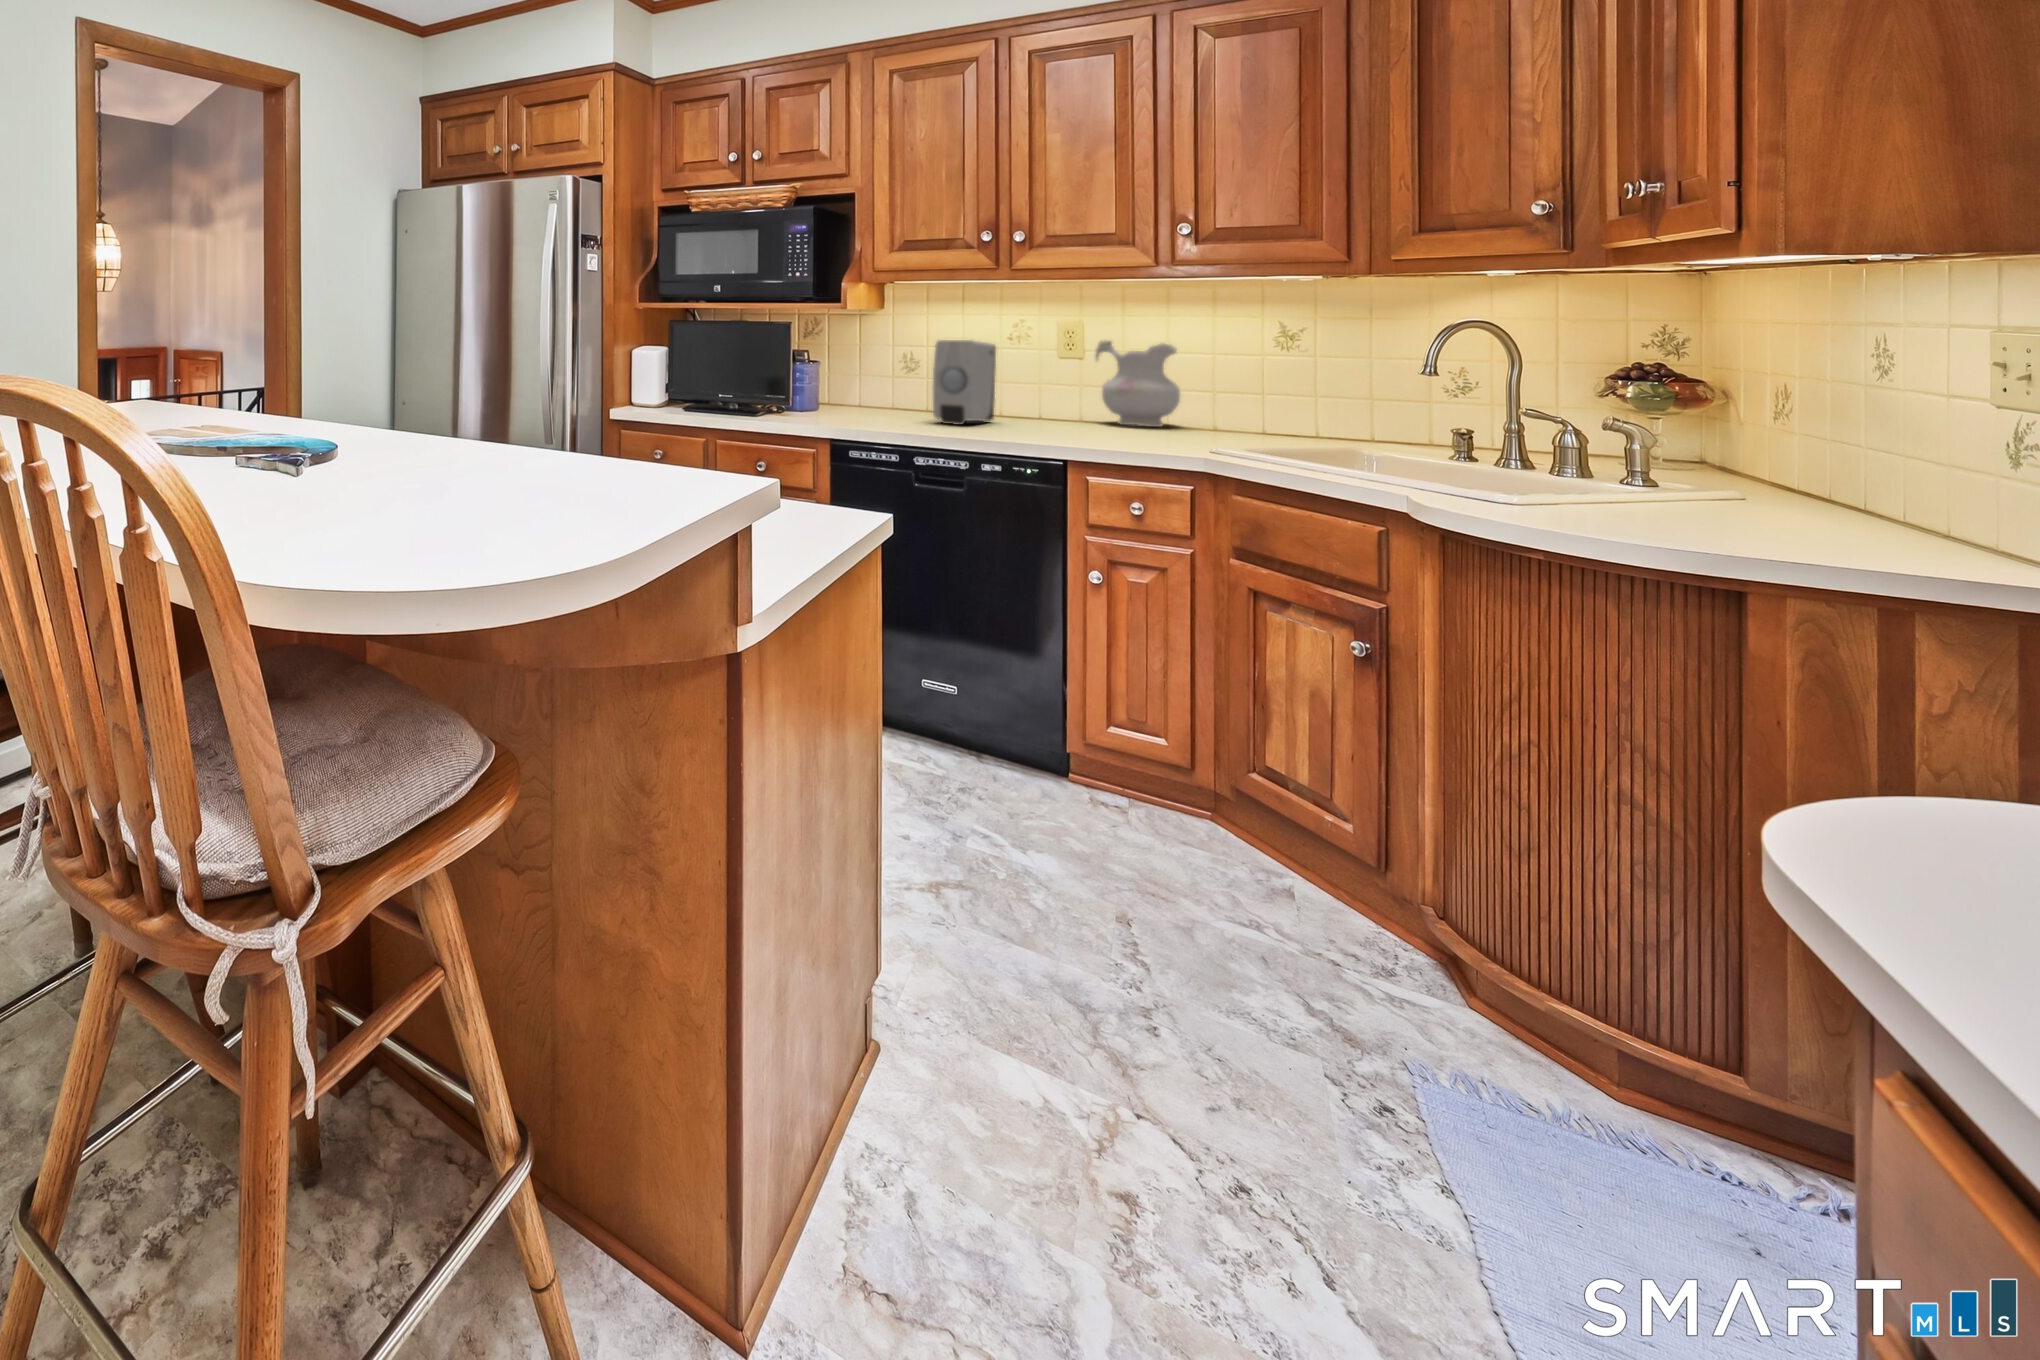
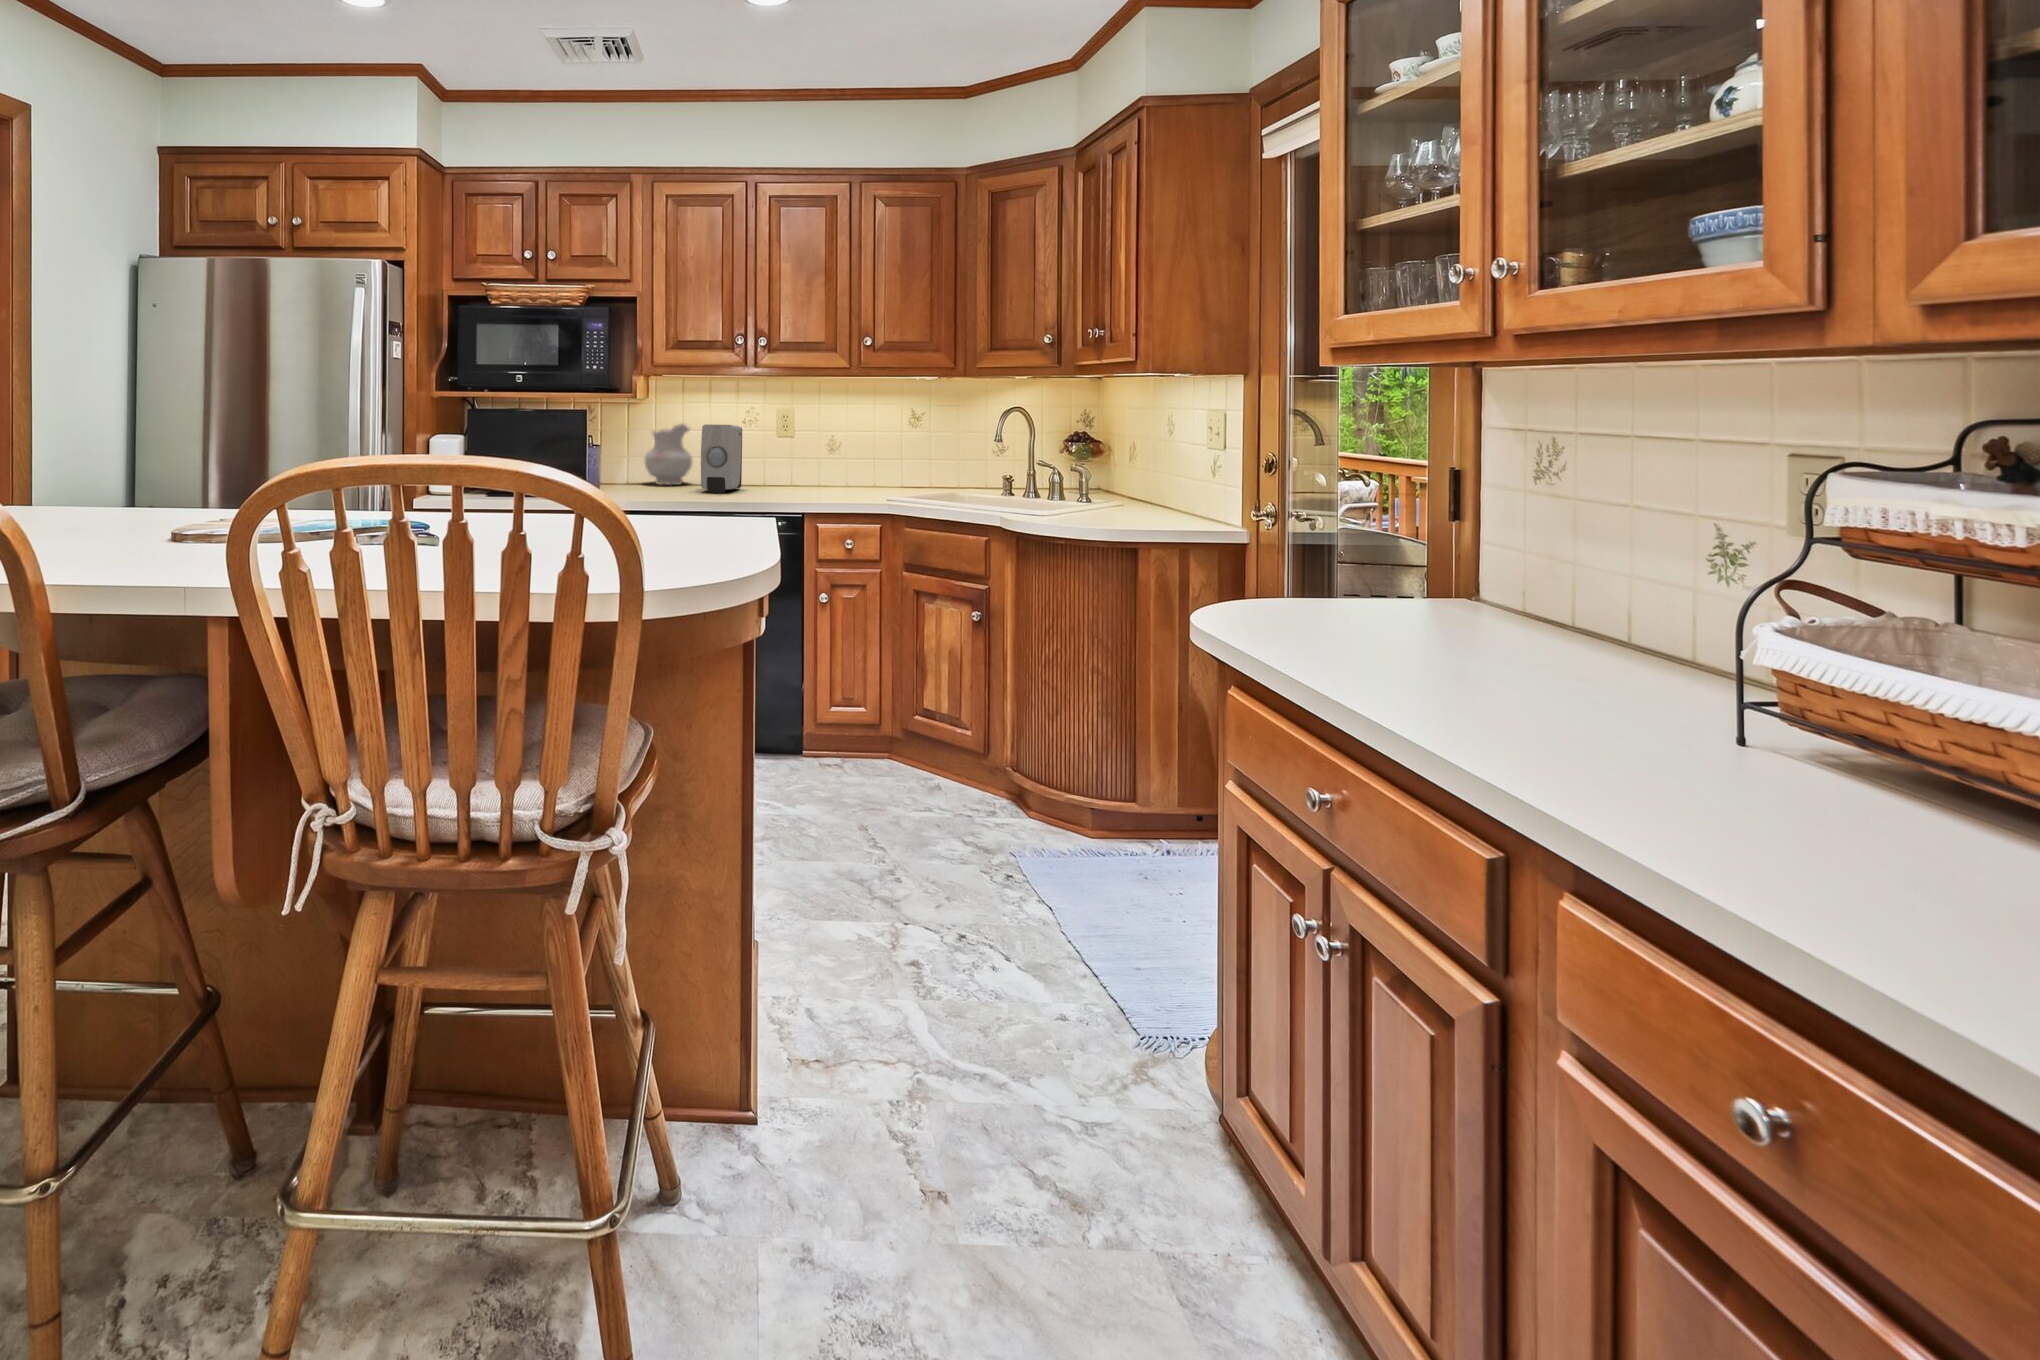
ceramic pitcher: present [1096,341,1180,427] -> present [645,424,692,485]

